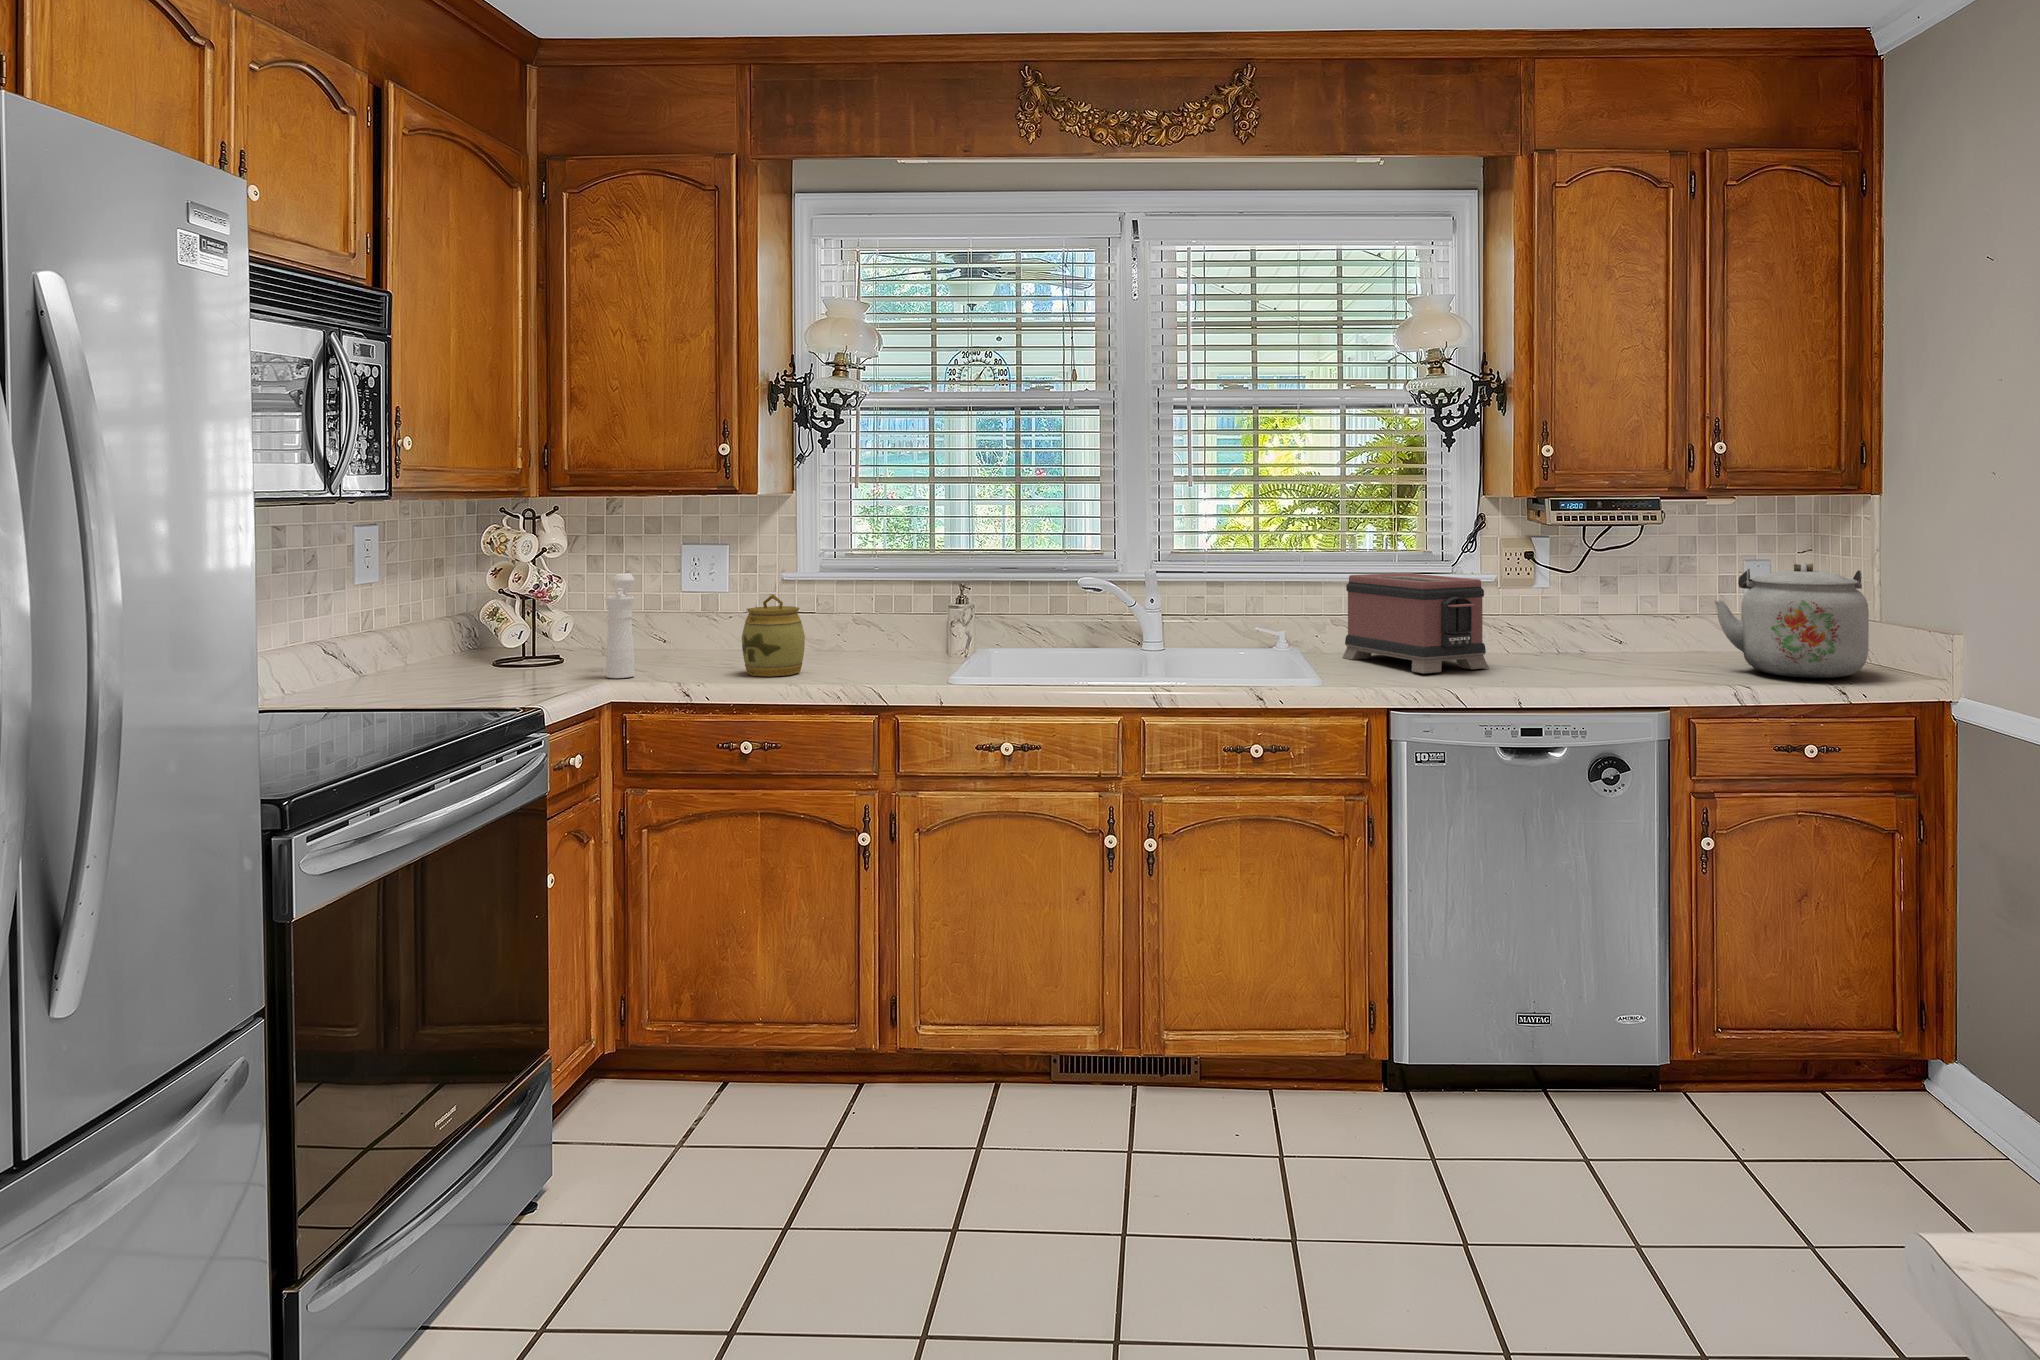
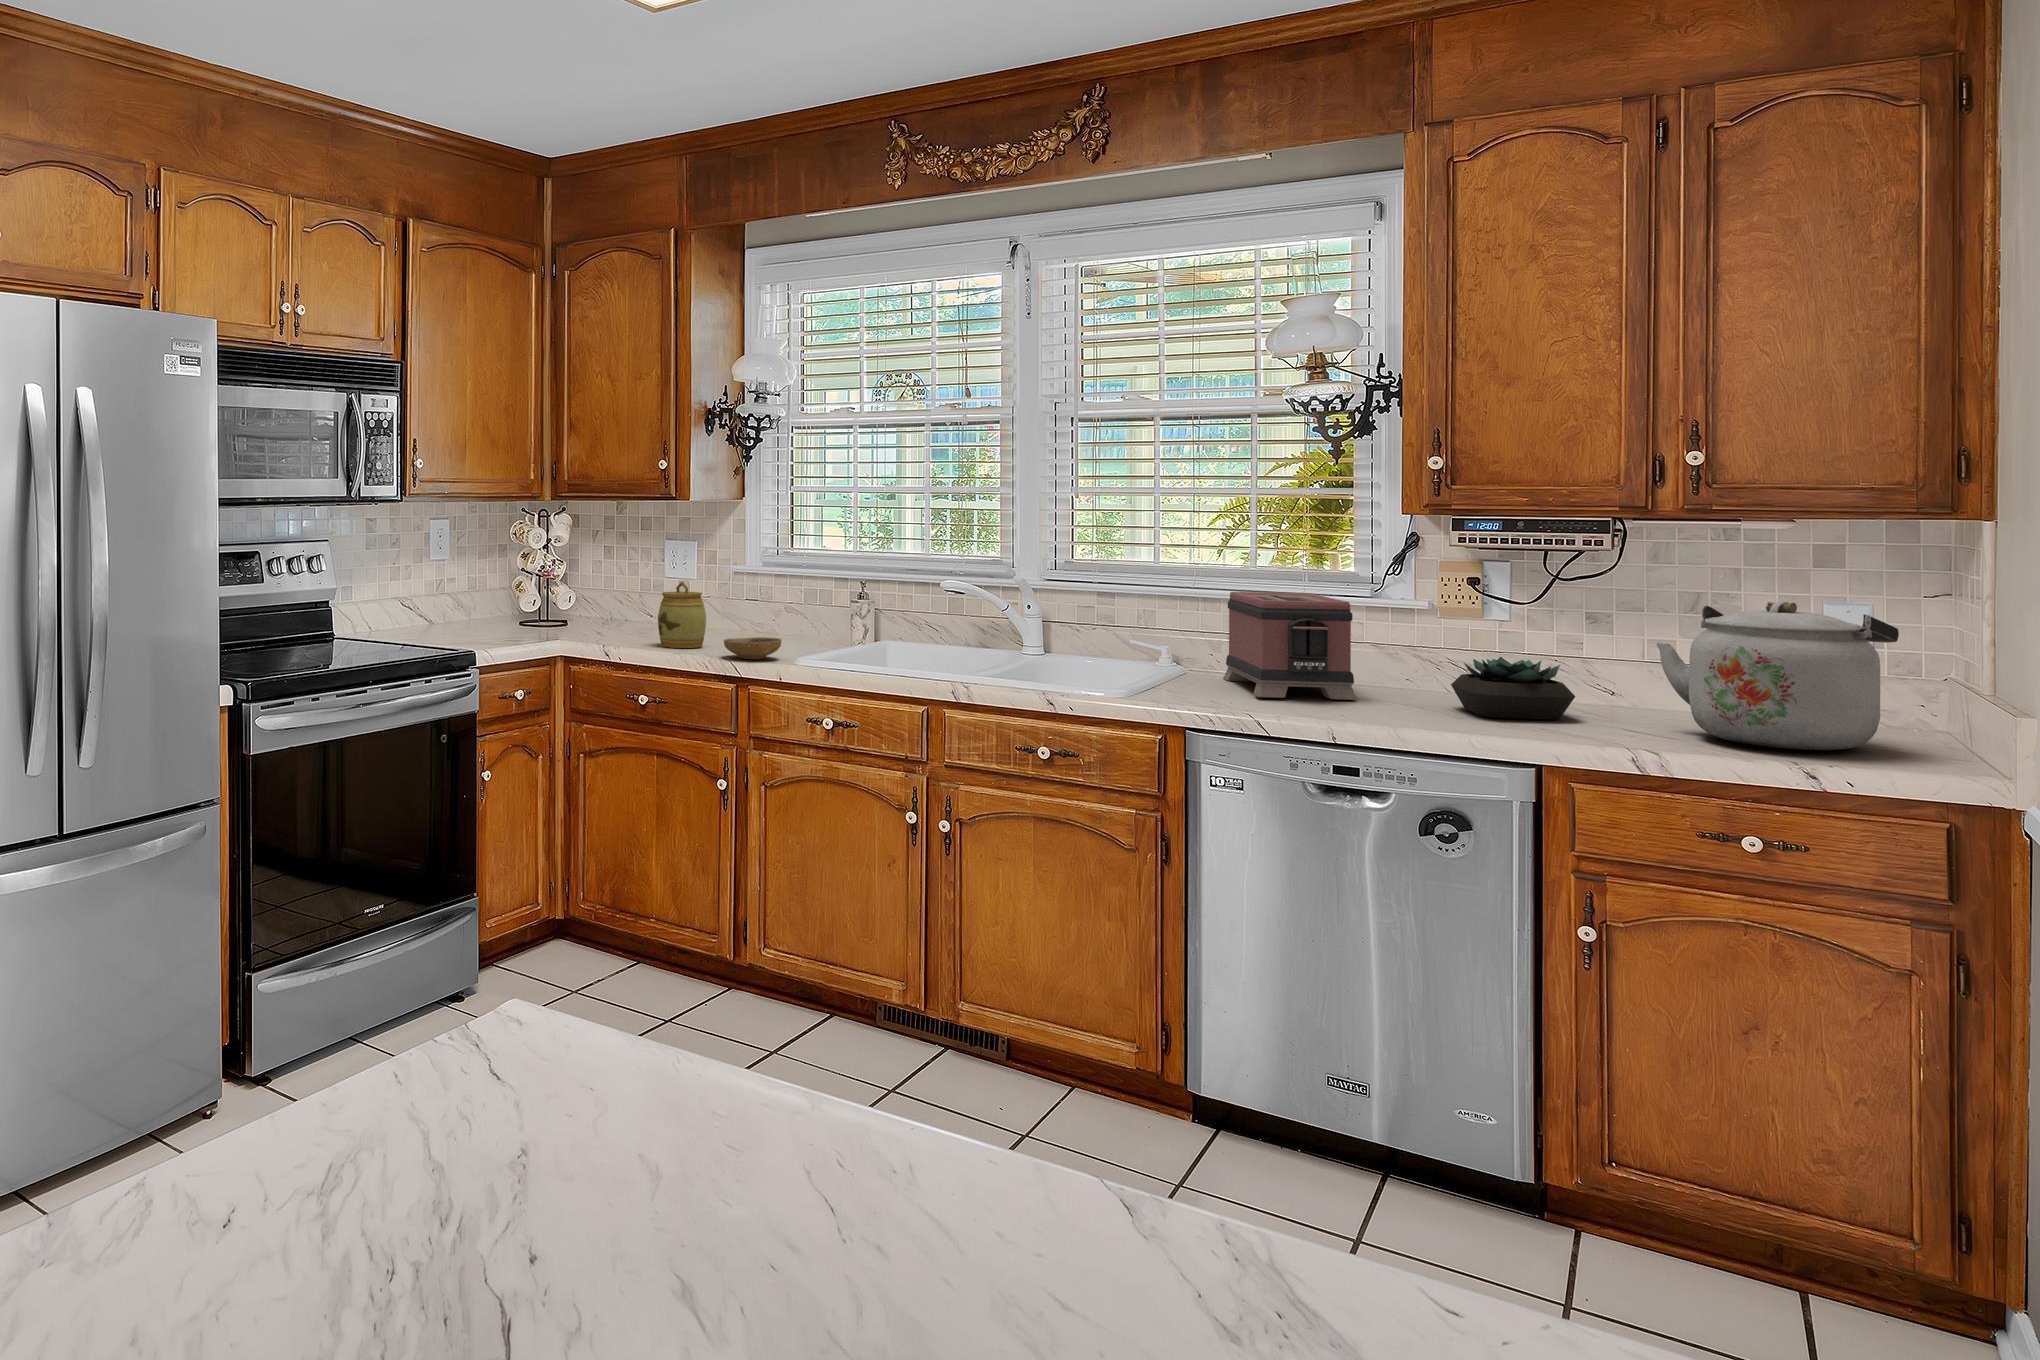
pepper mill: present [605,574,635,678] -> none [563,560,596,640]
succulent plant: none [1558,620,1657,673] -> present [1451,657,1575,720]
ceramic bowl: none [855,654,924,682] -> present [724,637,781,659]

